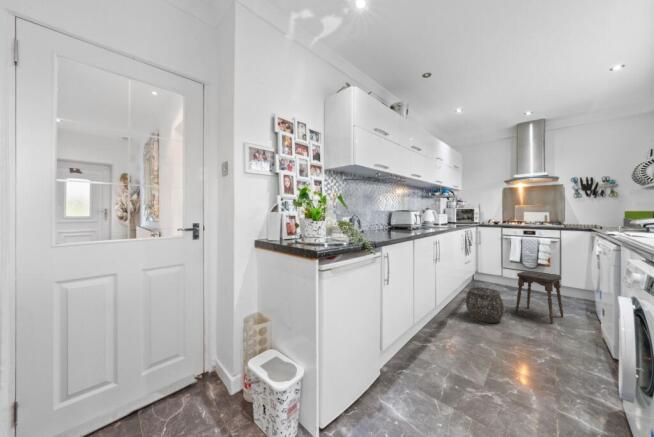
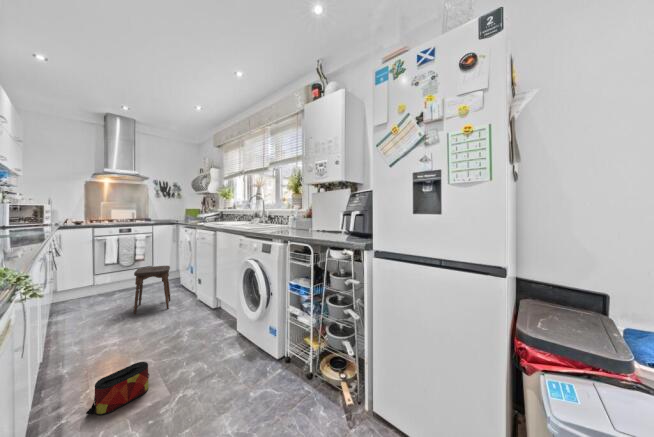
woven basket: present [466,287,504,323] -> none [79,297,132,343]
bag: none [434,336,478,370] -> present [86,362,149,415]

